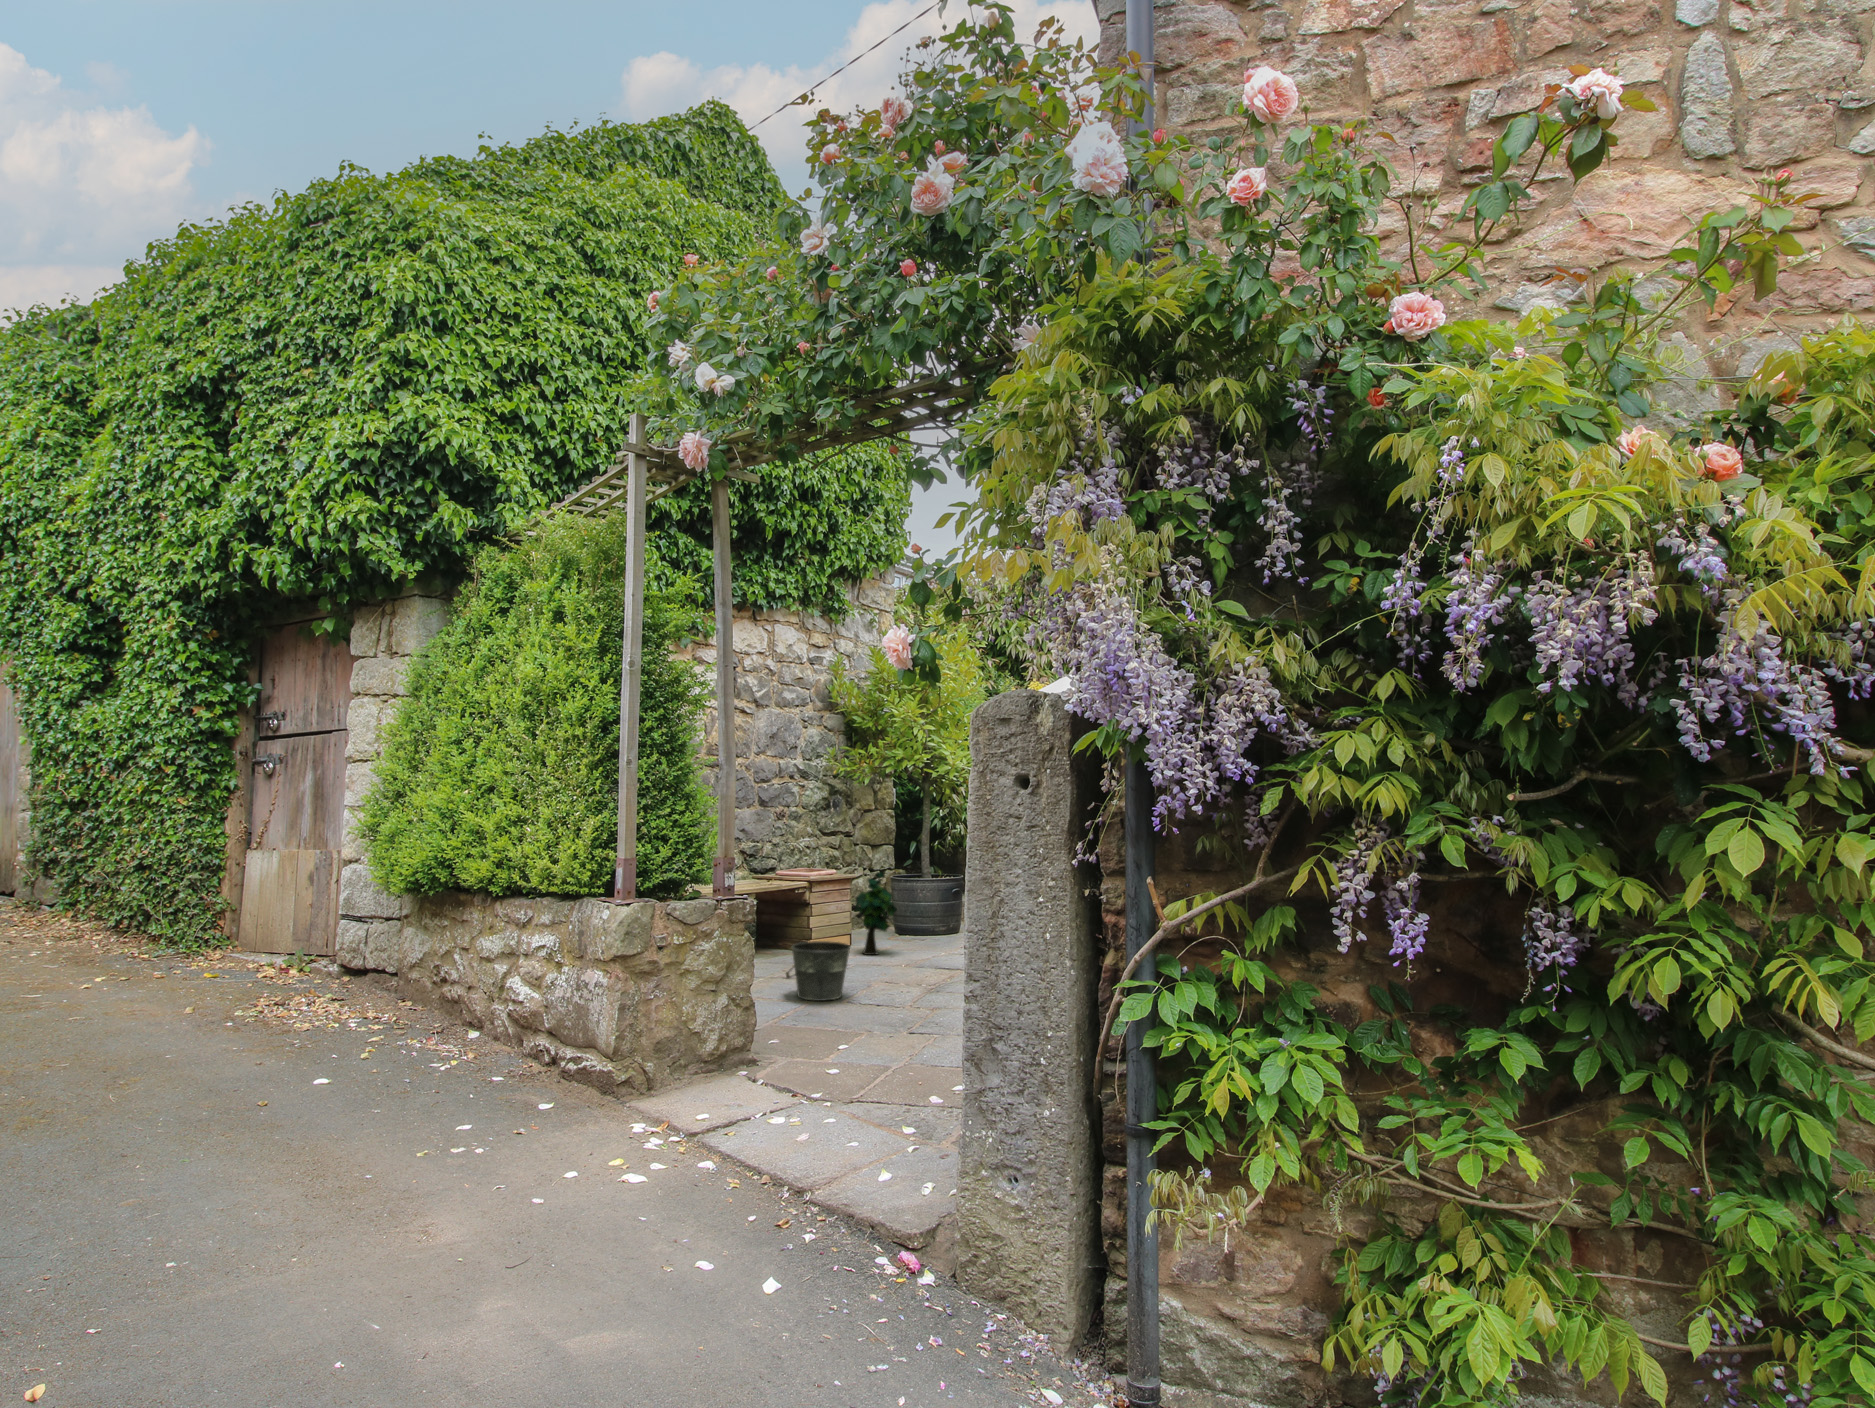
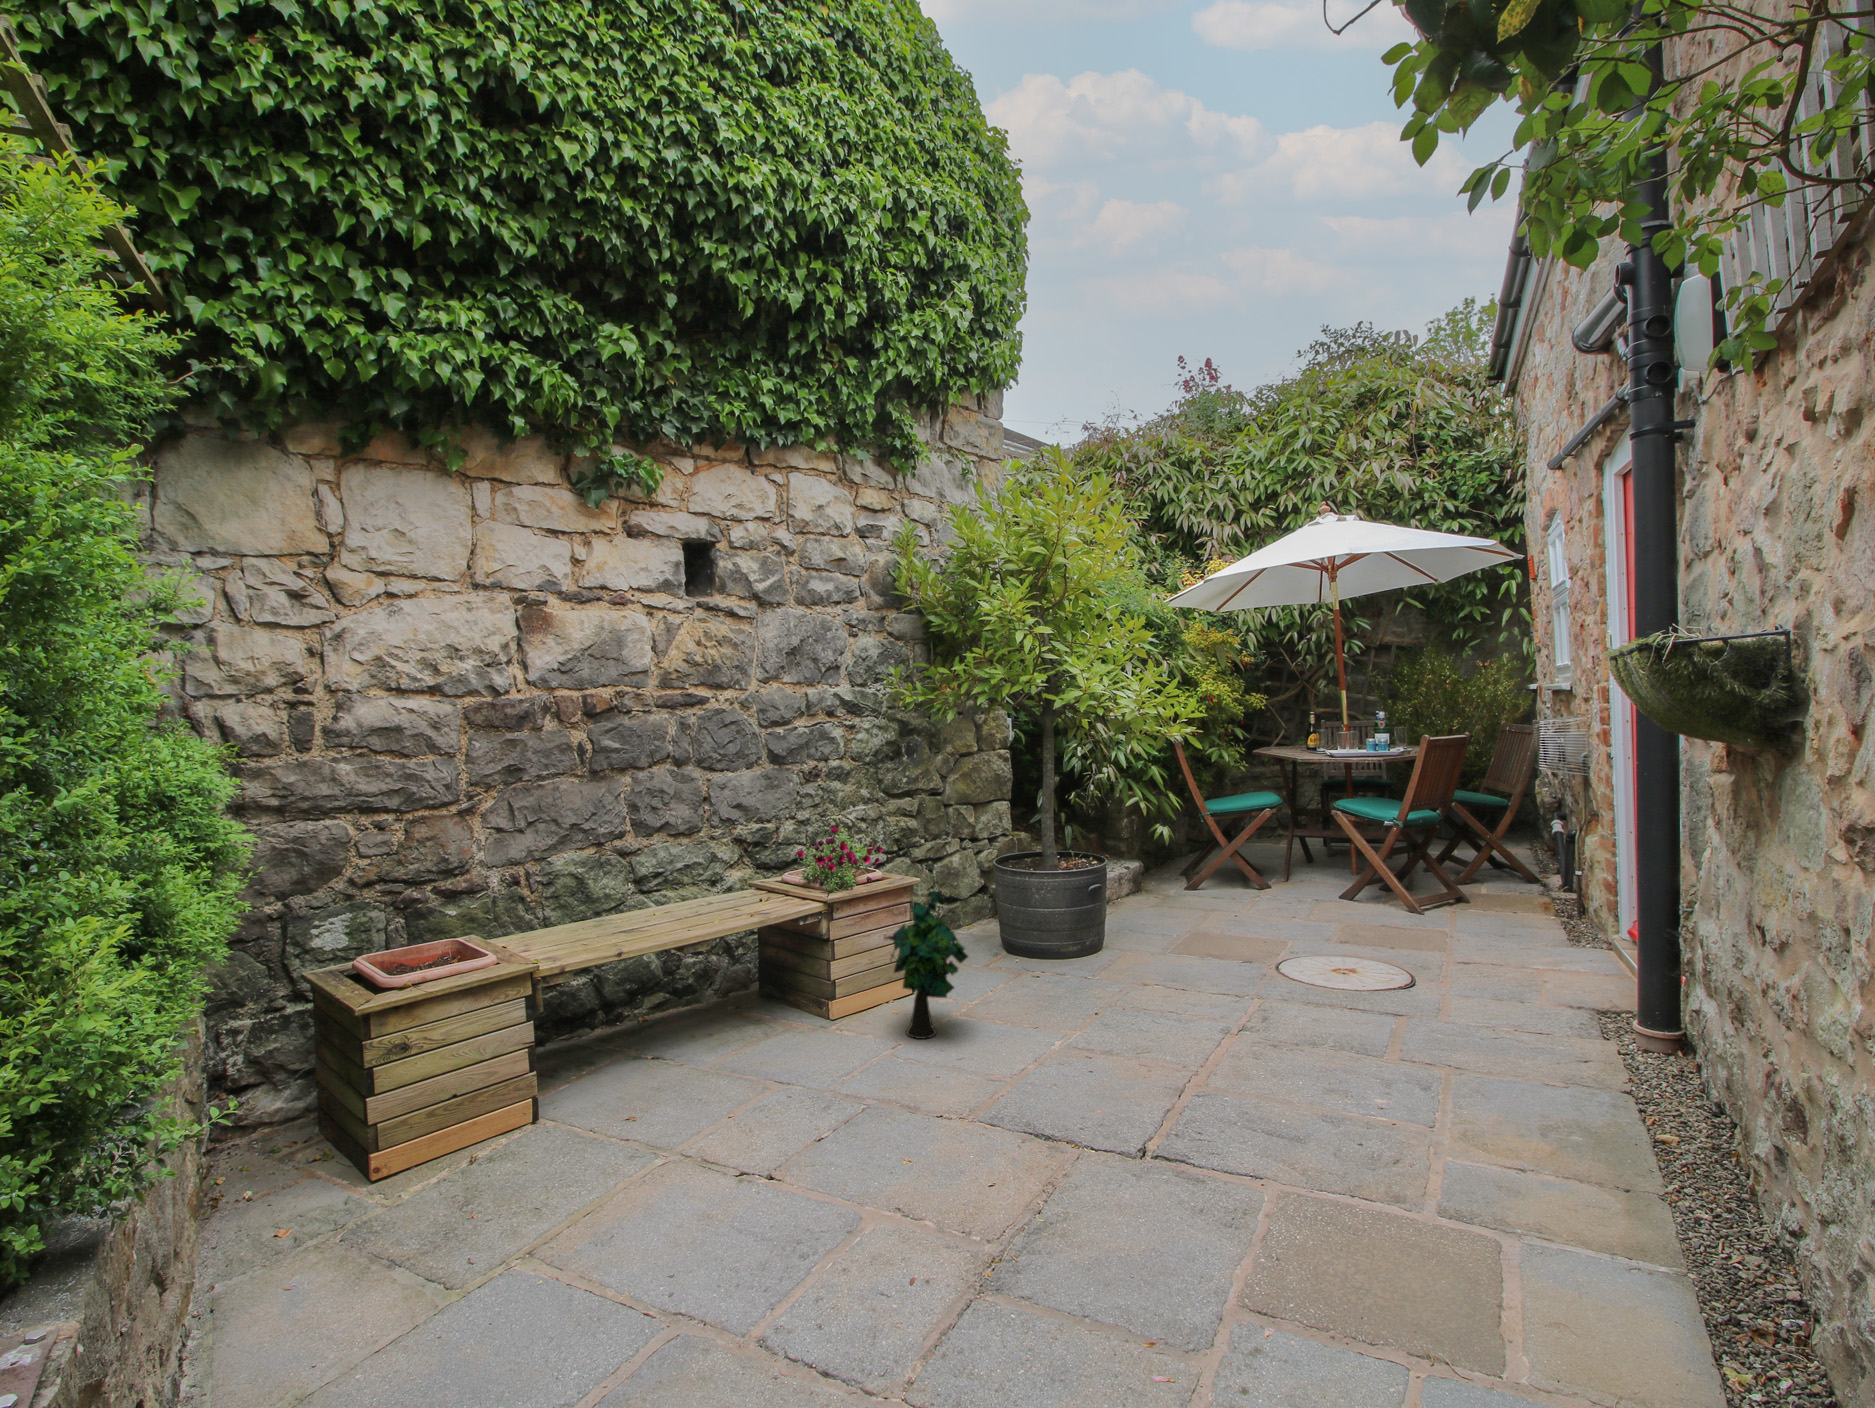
bucket: present [786,941,850,1001] -> none [614,1108,772,1292]

